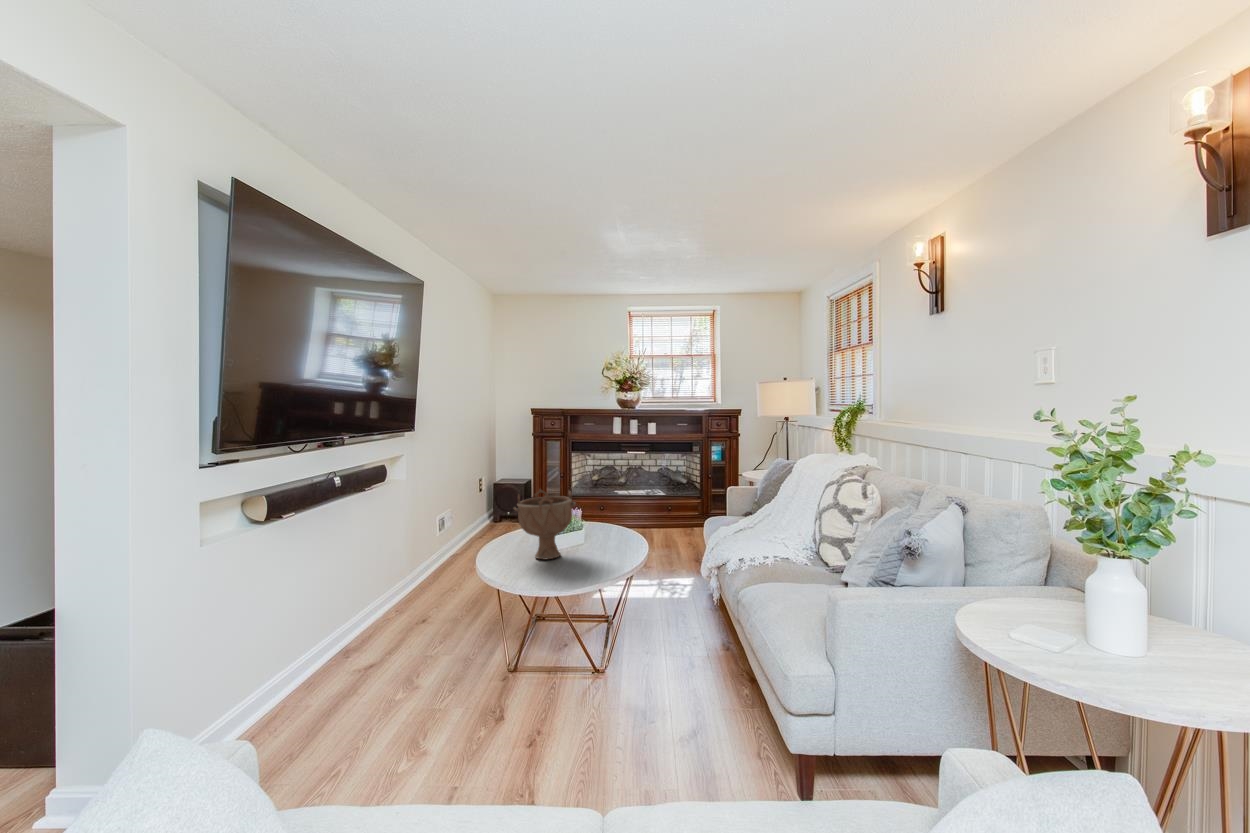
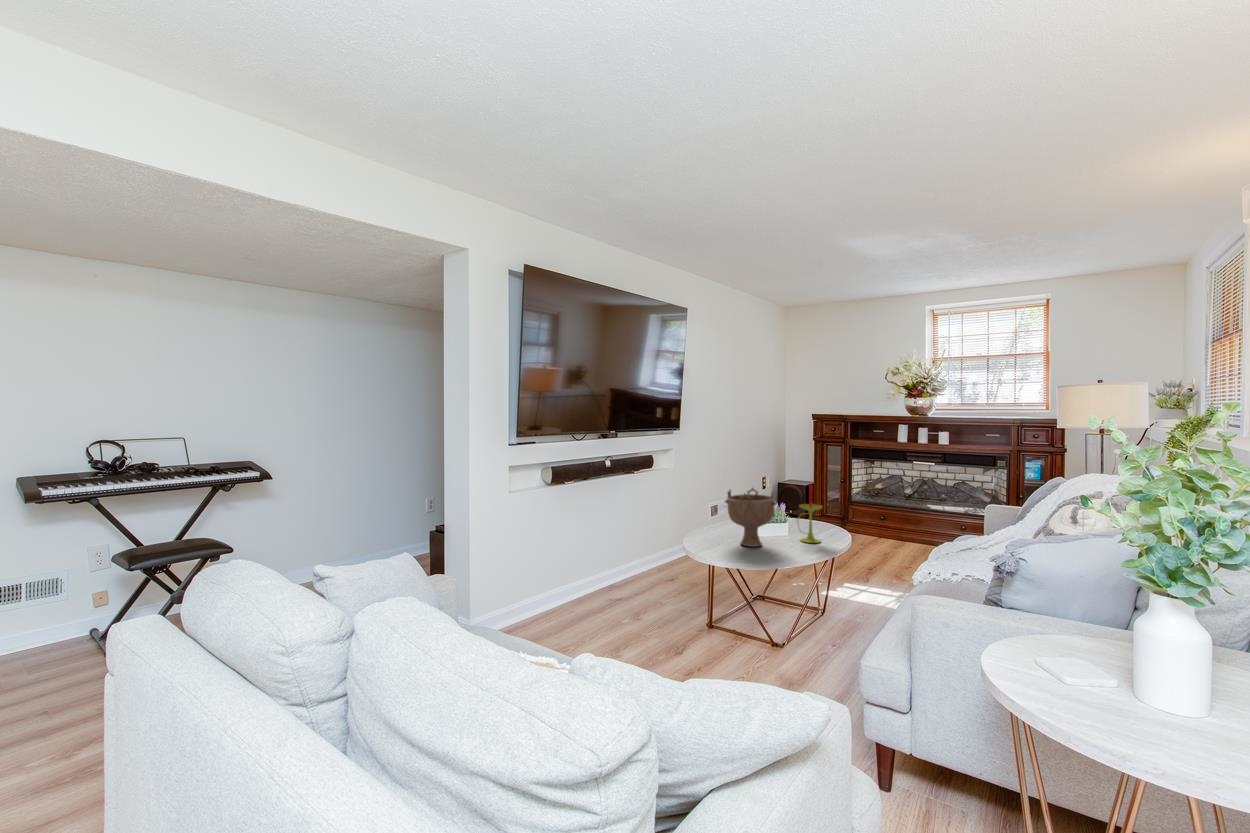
candle: none [590,477,614,543] -> present [797,485,822,543]

